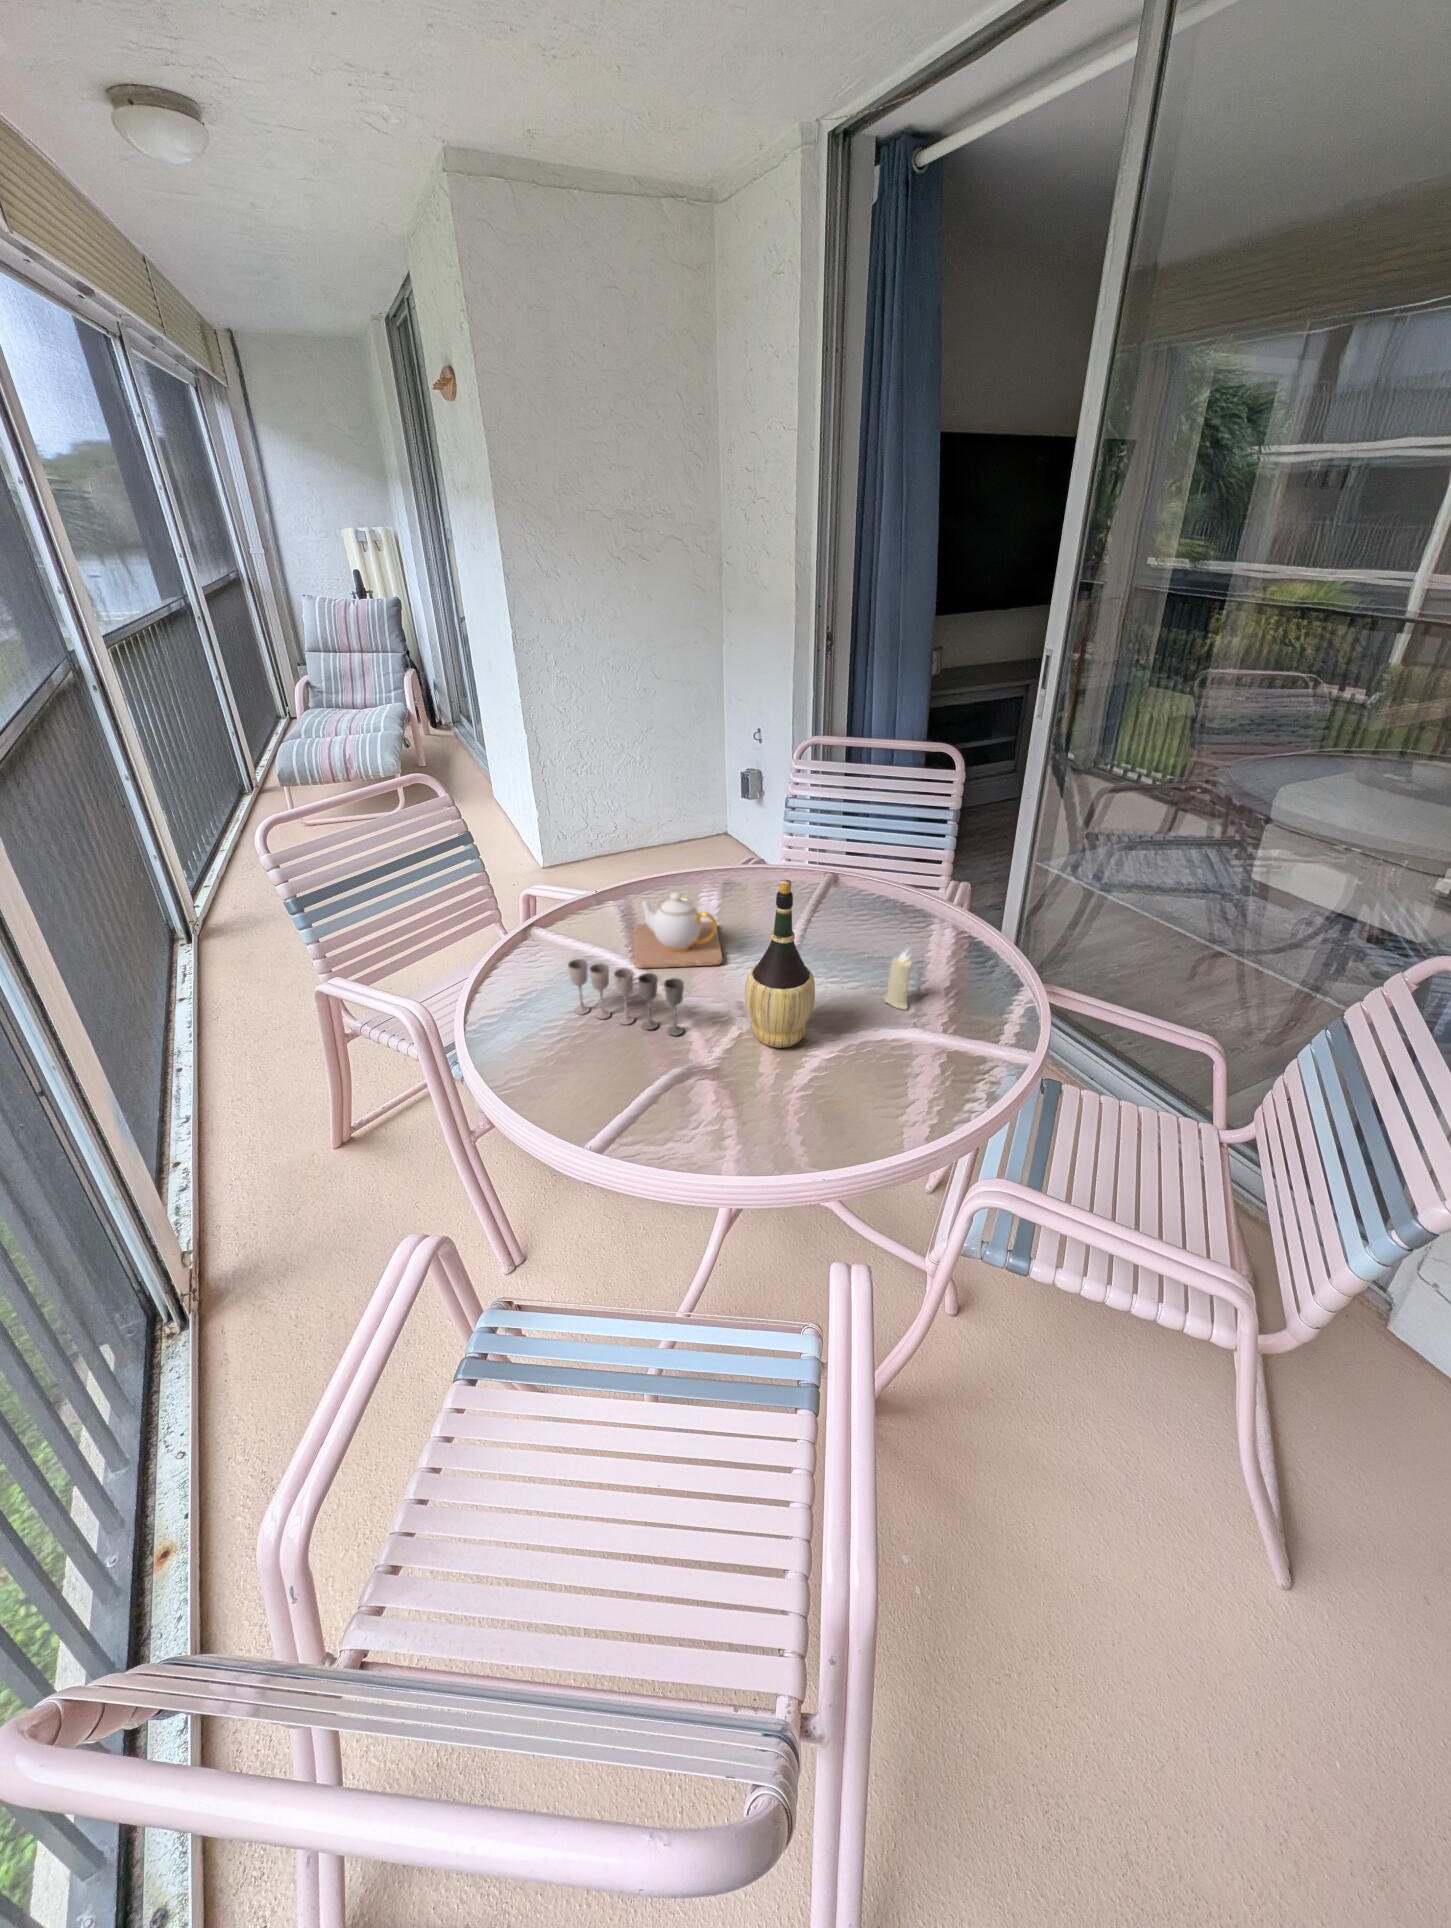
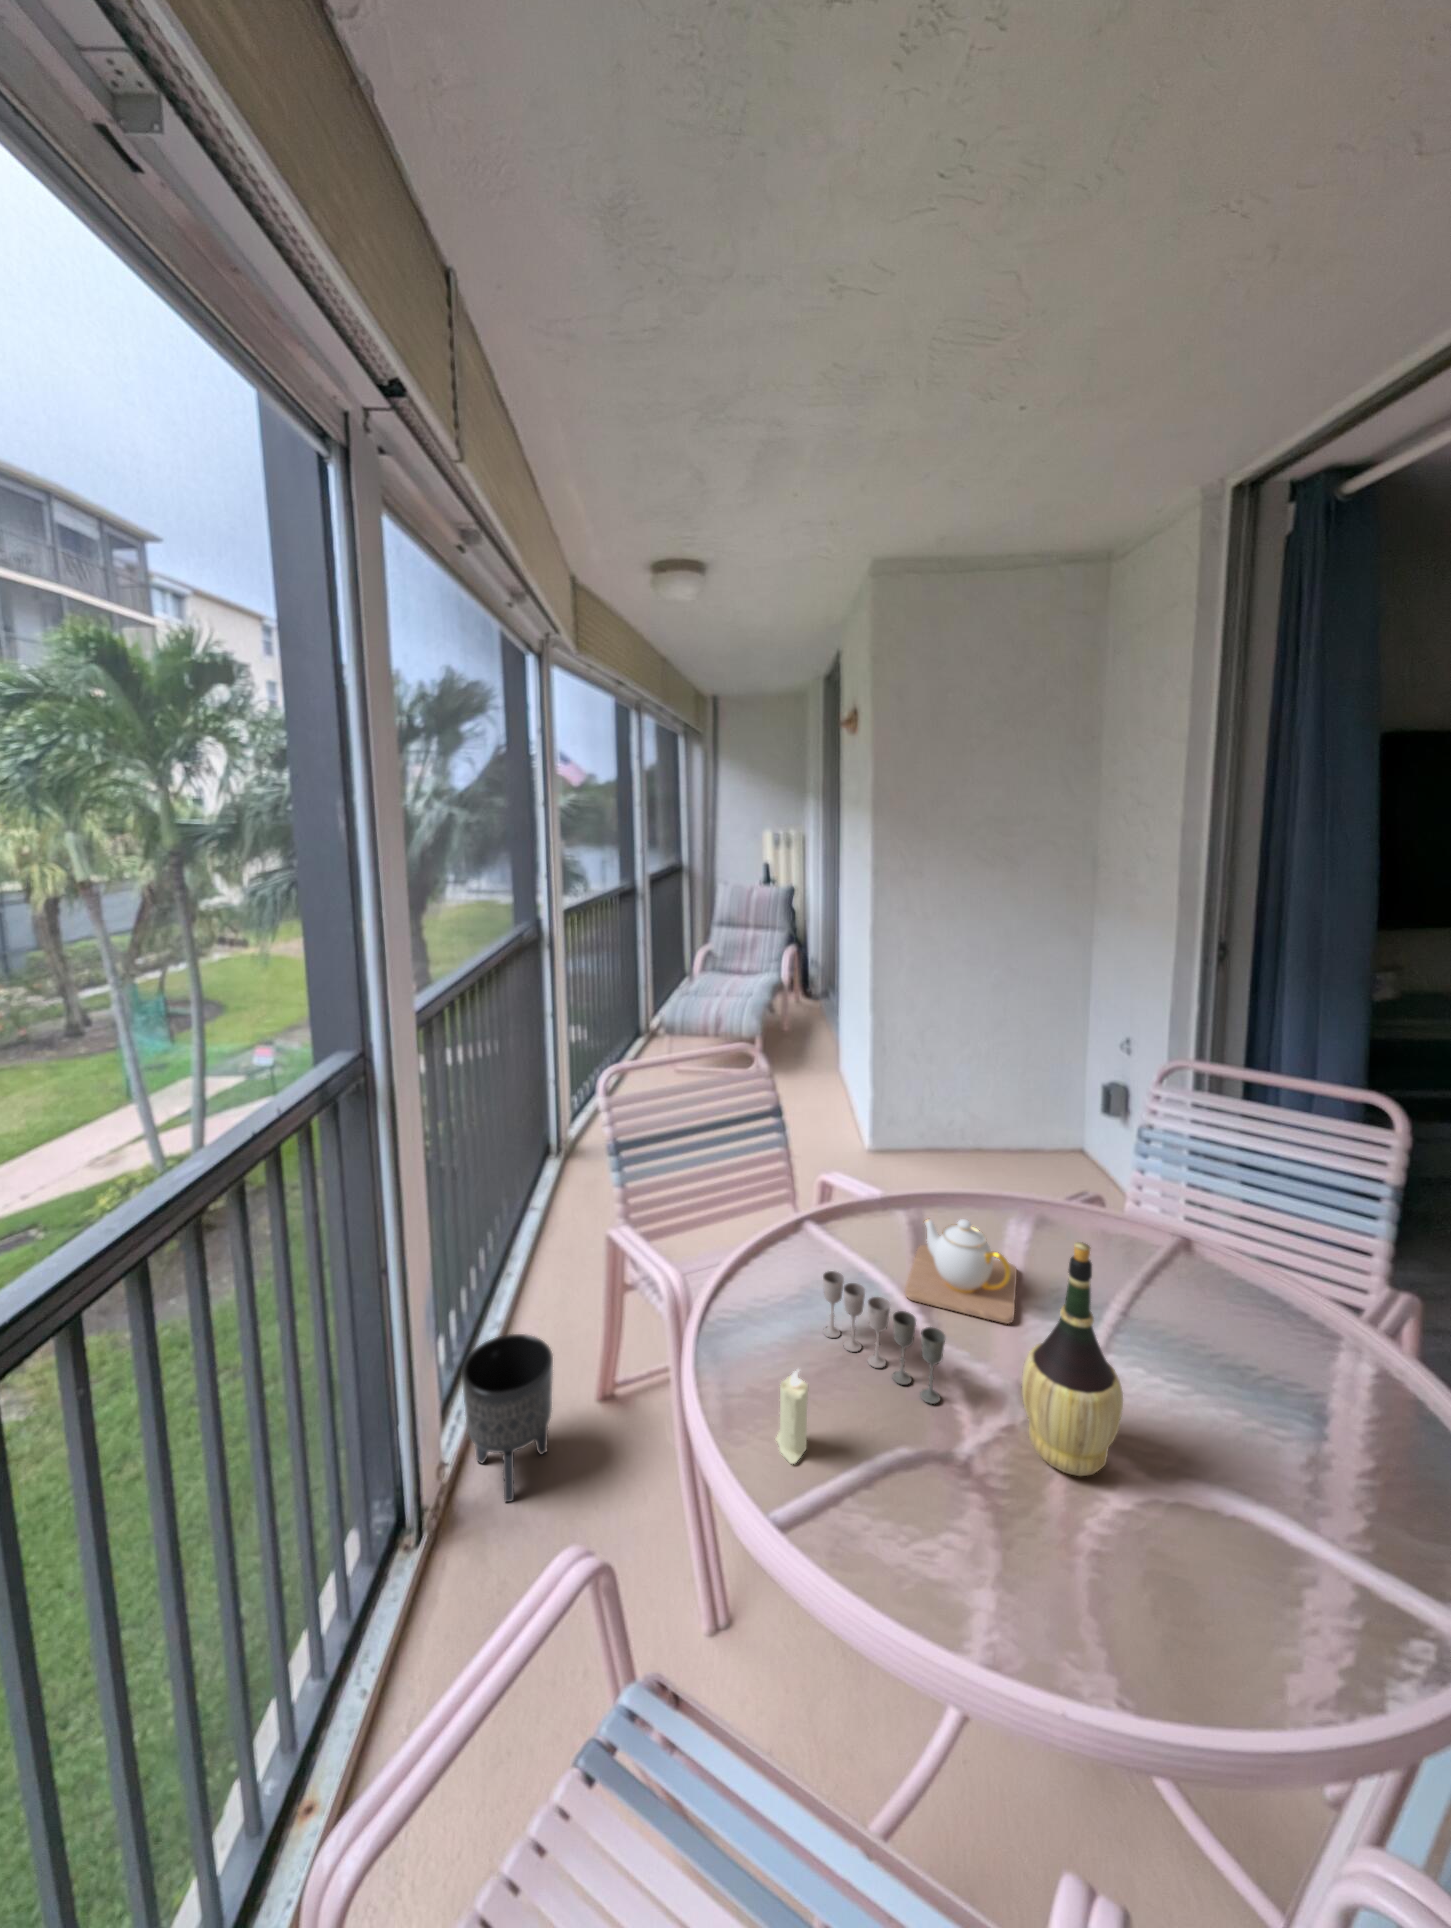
candle: present [883,951,912,1009] -> present [776,1370,808,1464]
planter: none [170,1116,298,1266] -> present [462,1334,553,1502]

